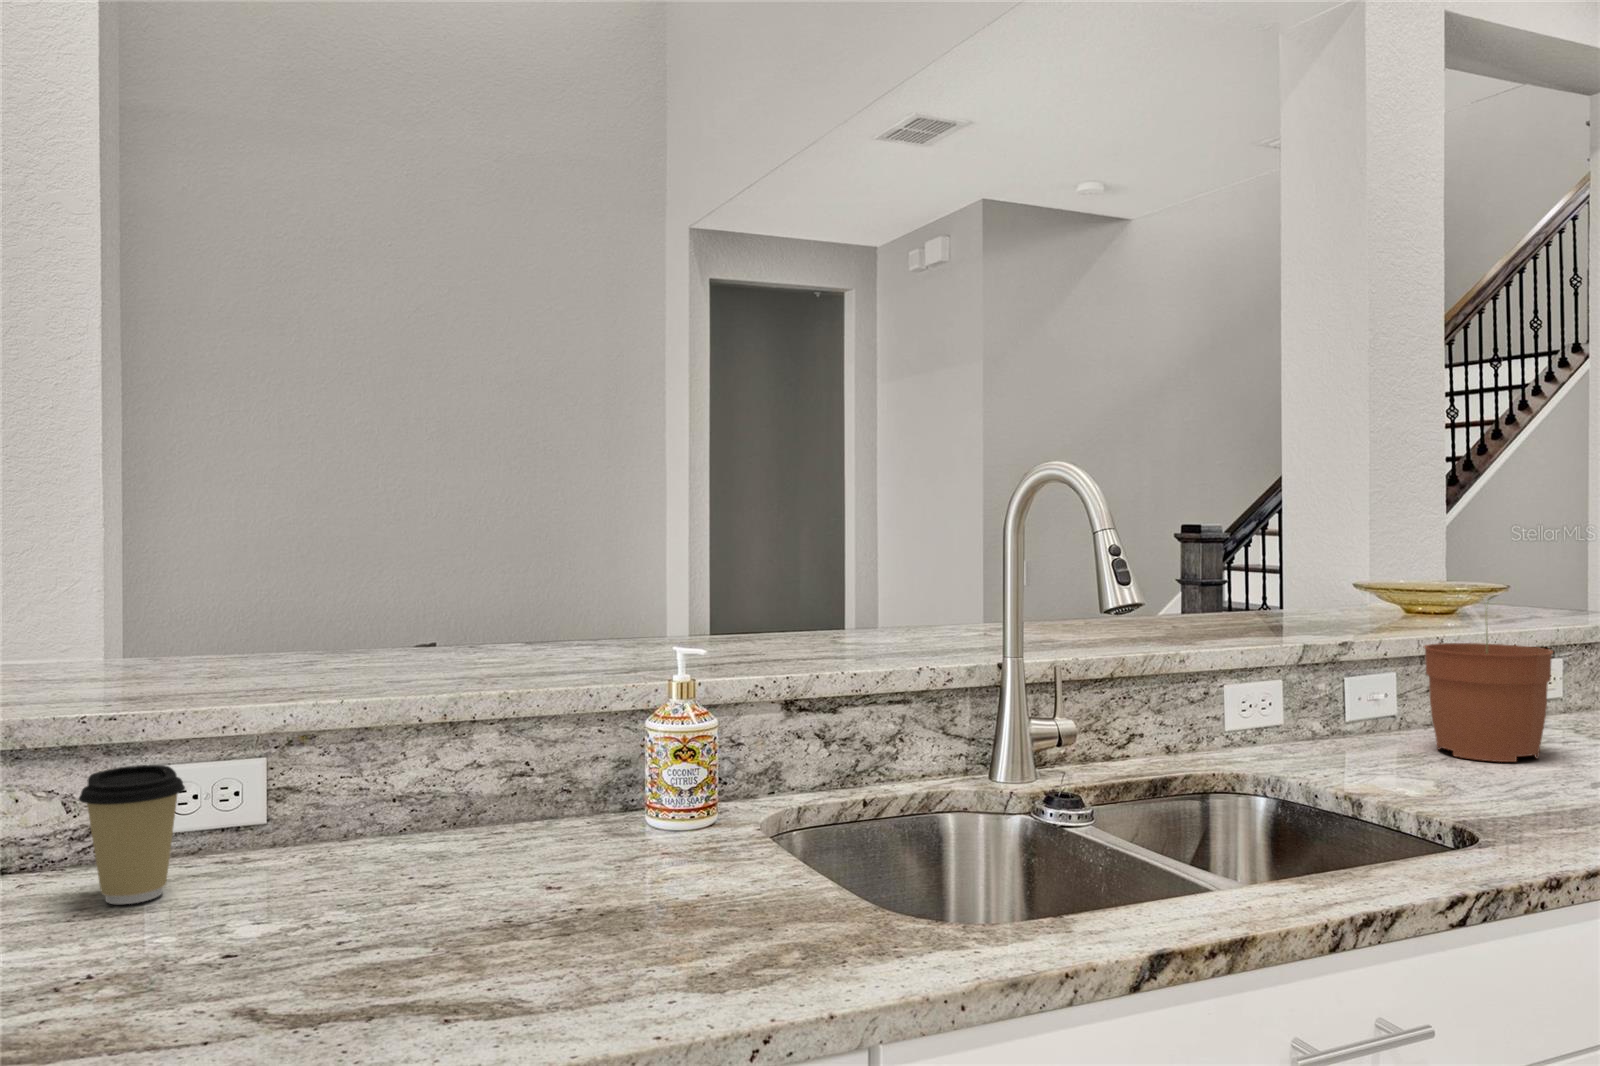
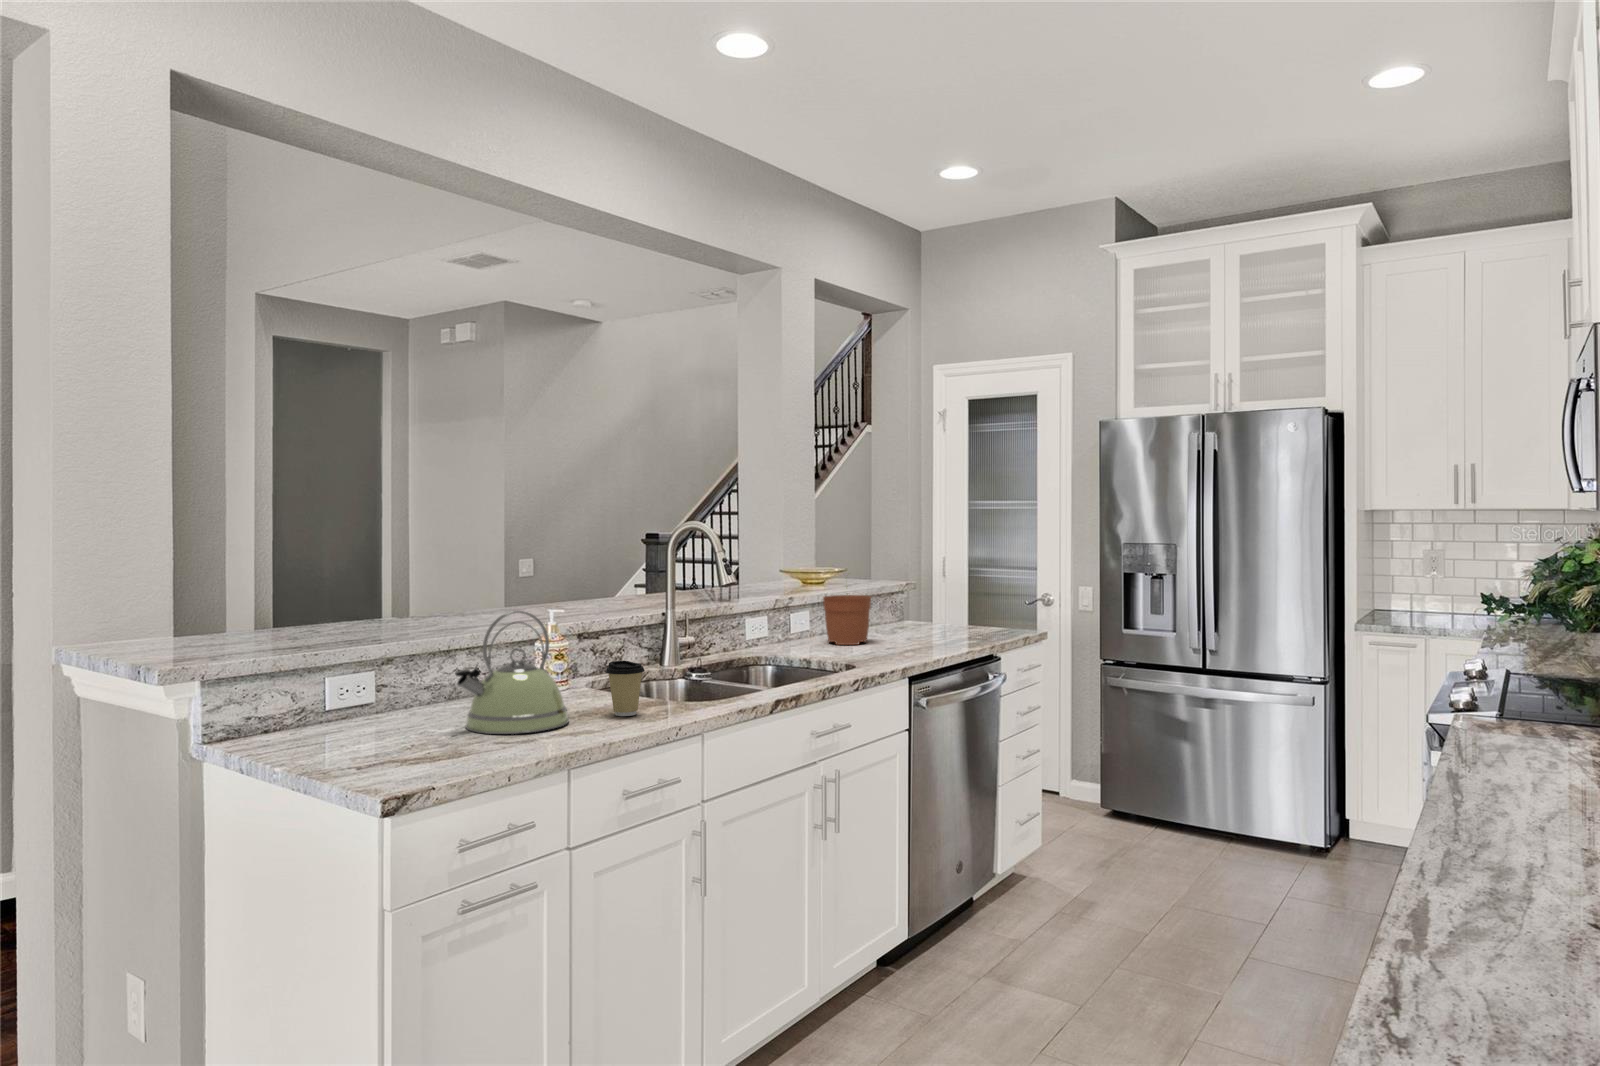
kettle: none [246,654,543,983] -> present [455,611,569,734]
coffee cup: present [79,765,185,904] -> present [606,661,645,716]

